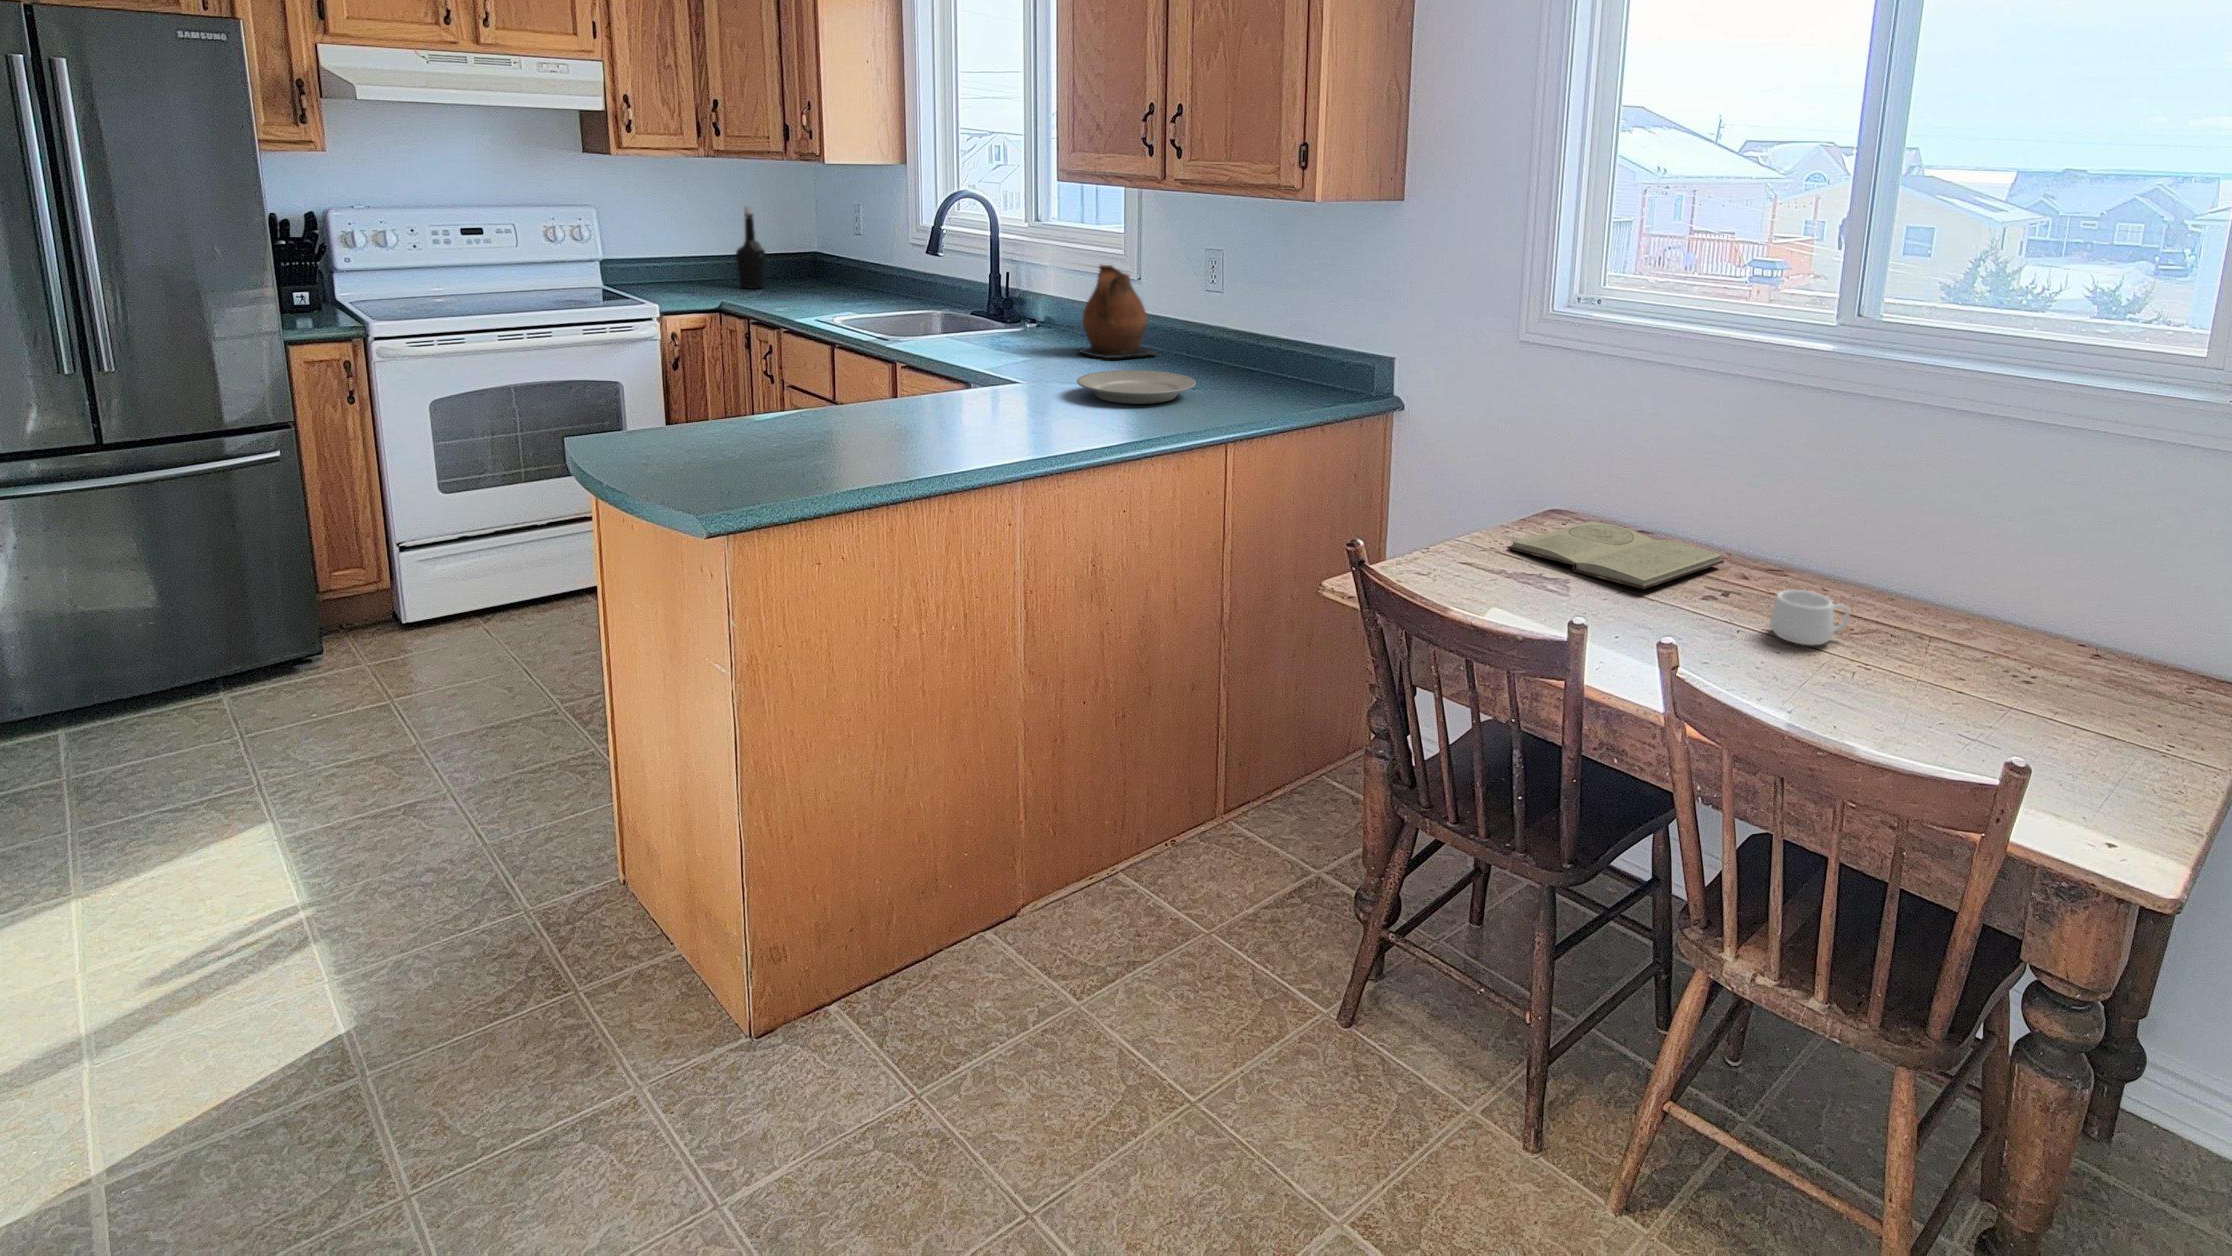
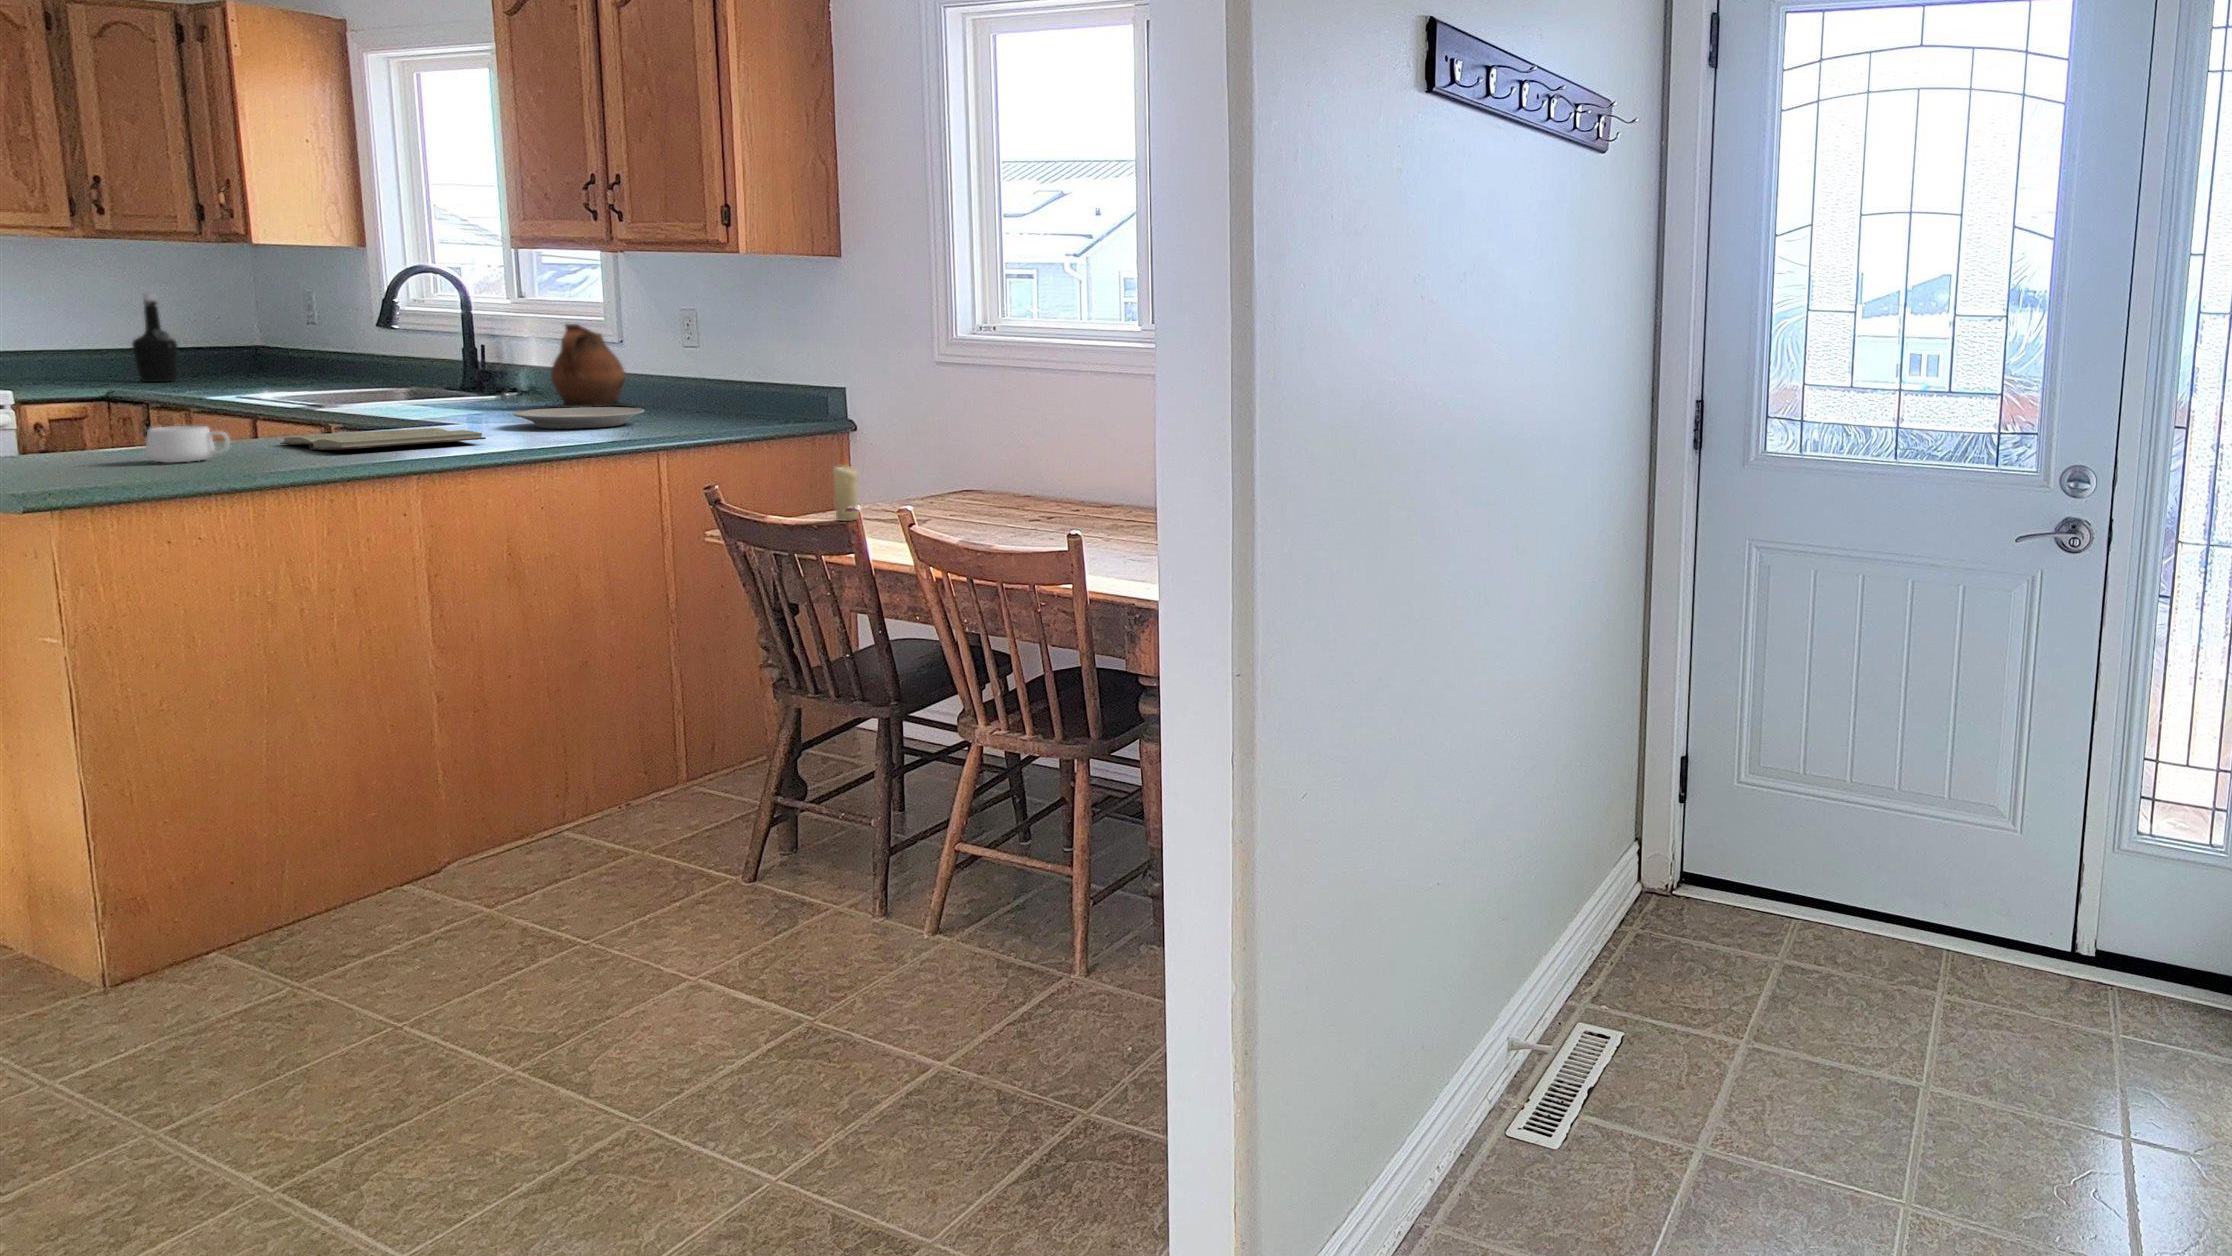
candle: none [1457,493,1487,578] -> present [833,460,858,521]
book: present [1507,521,1724,589] -> present [280,428,486,450]
mug: present [1770,590,1850,645] -> present [146,426,230,463]

